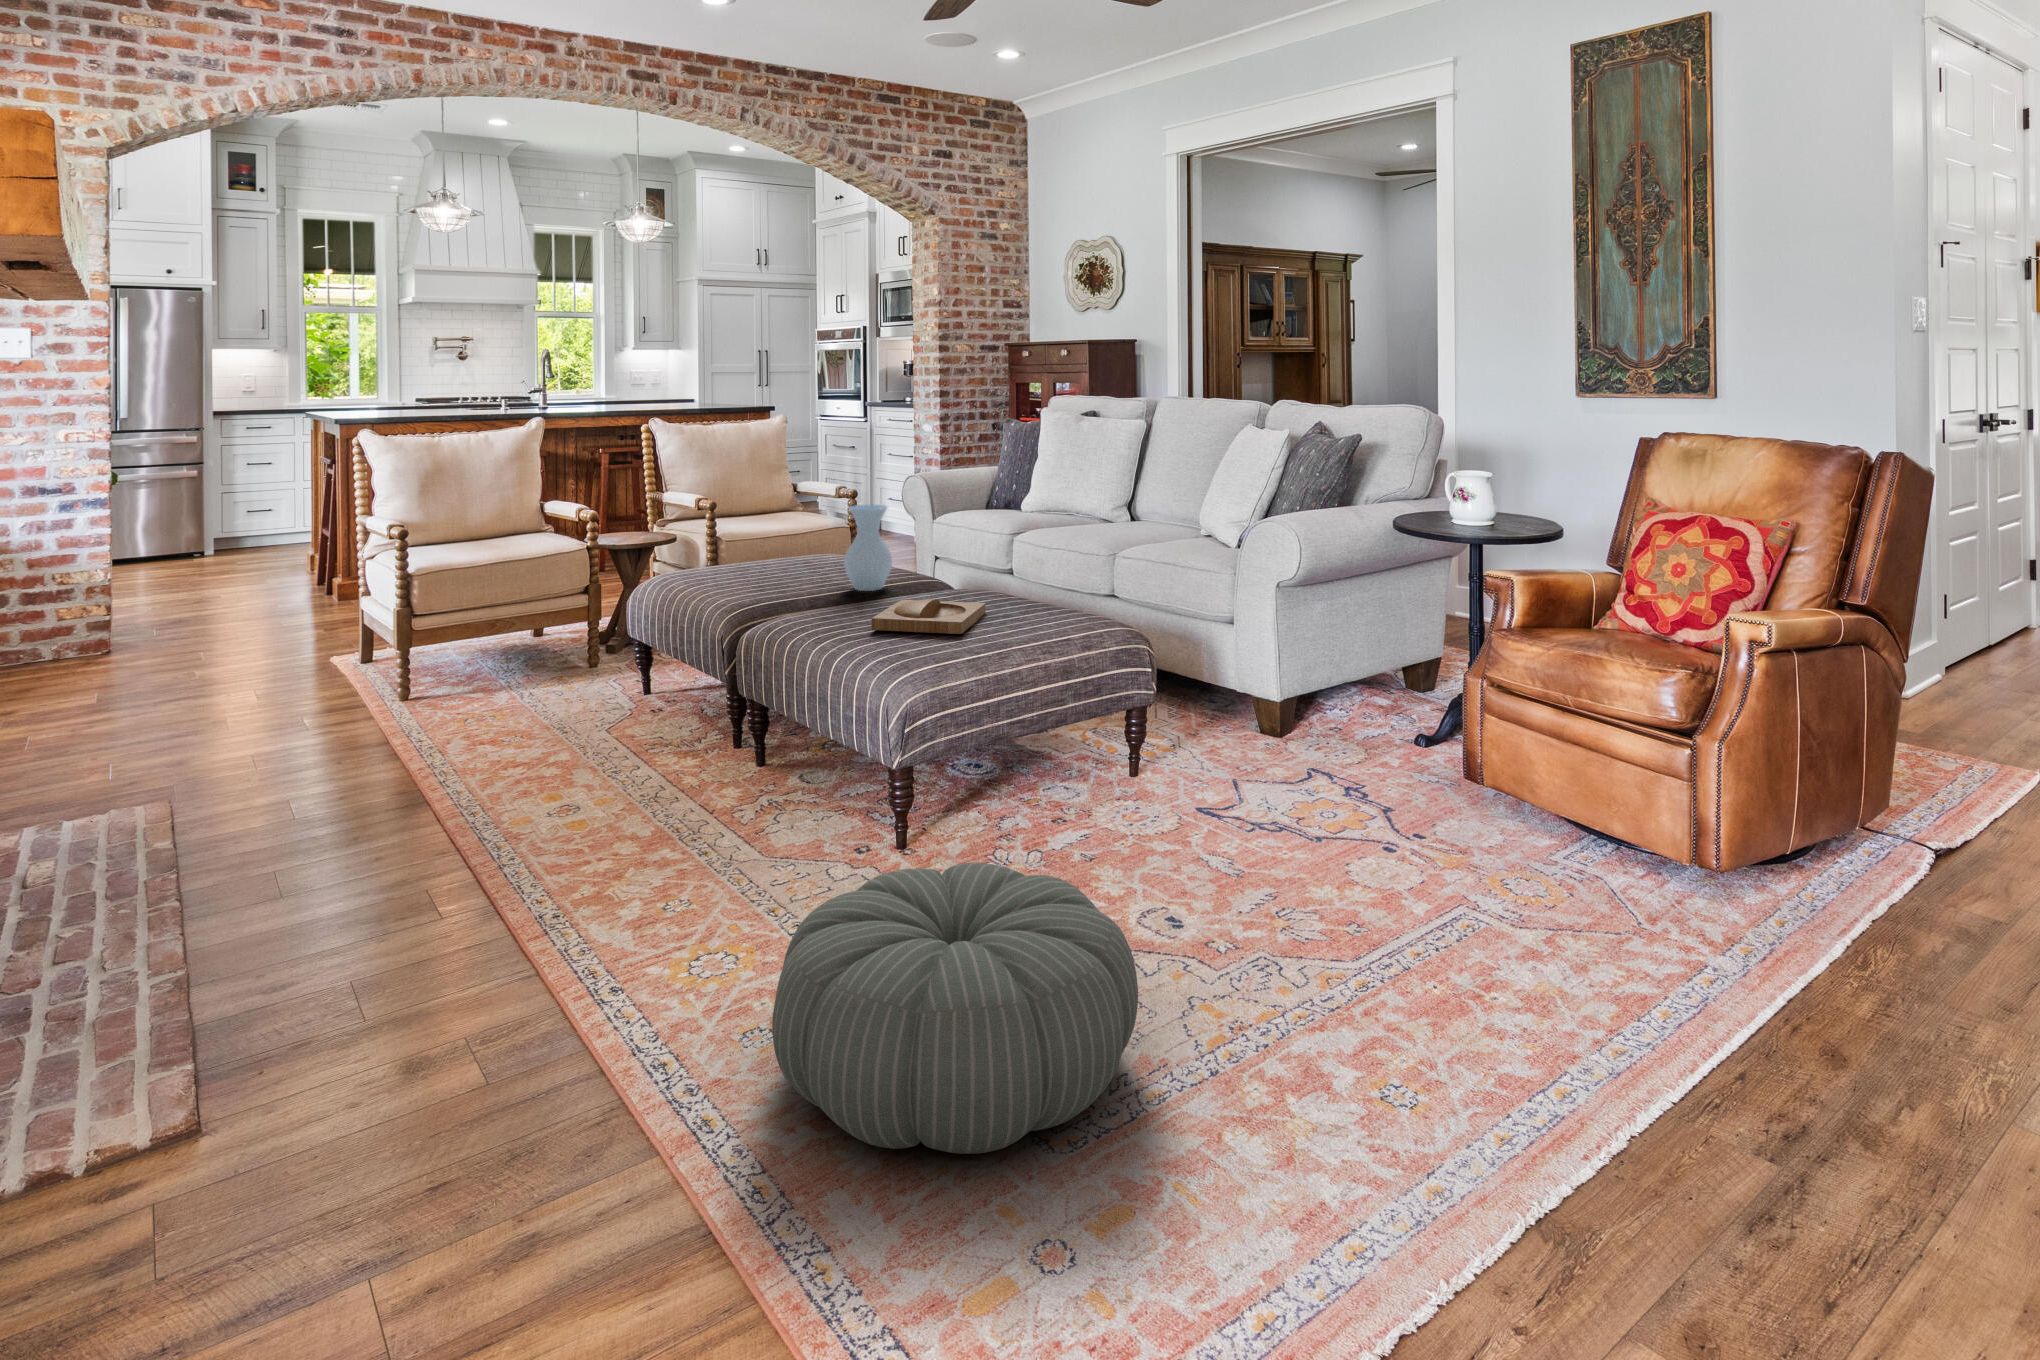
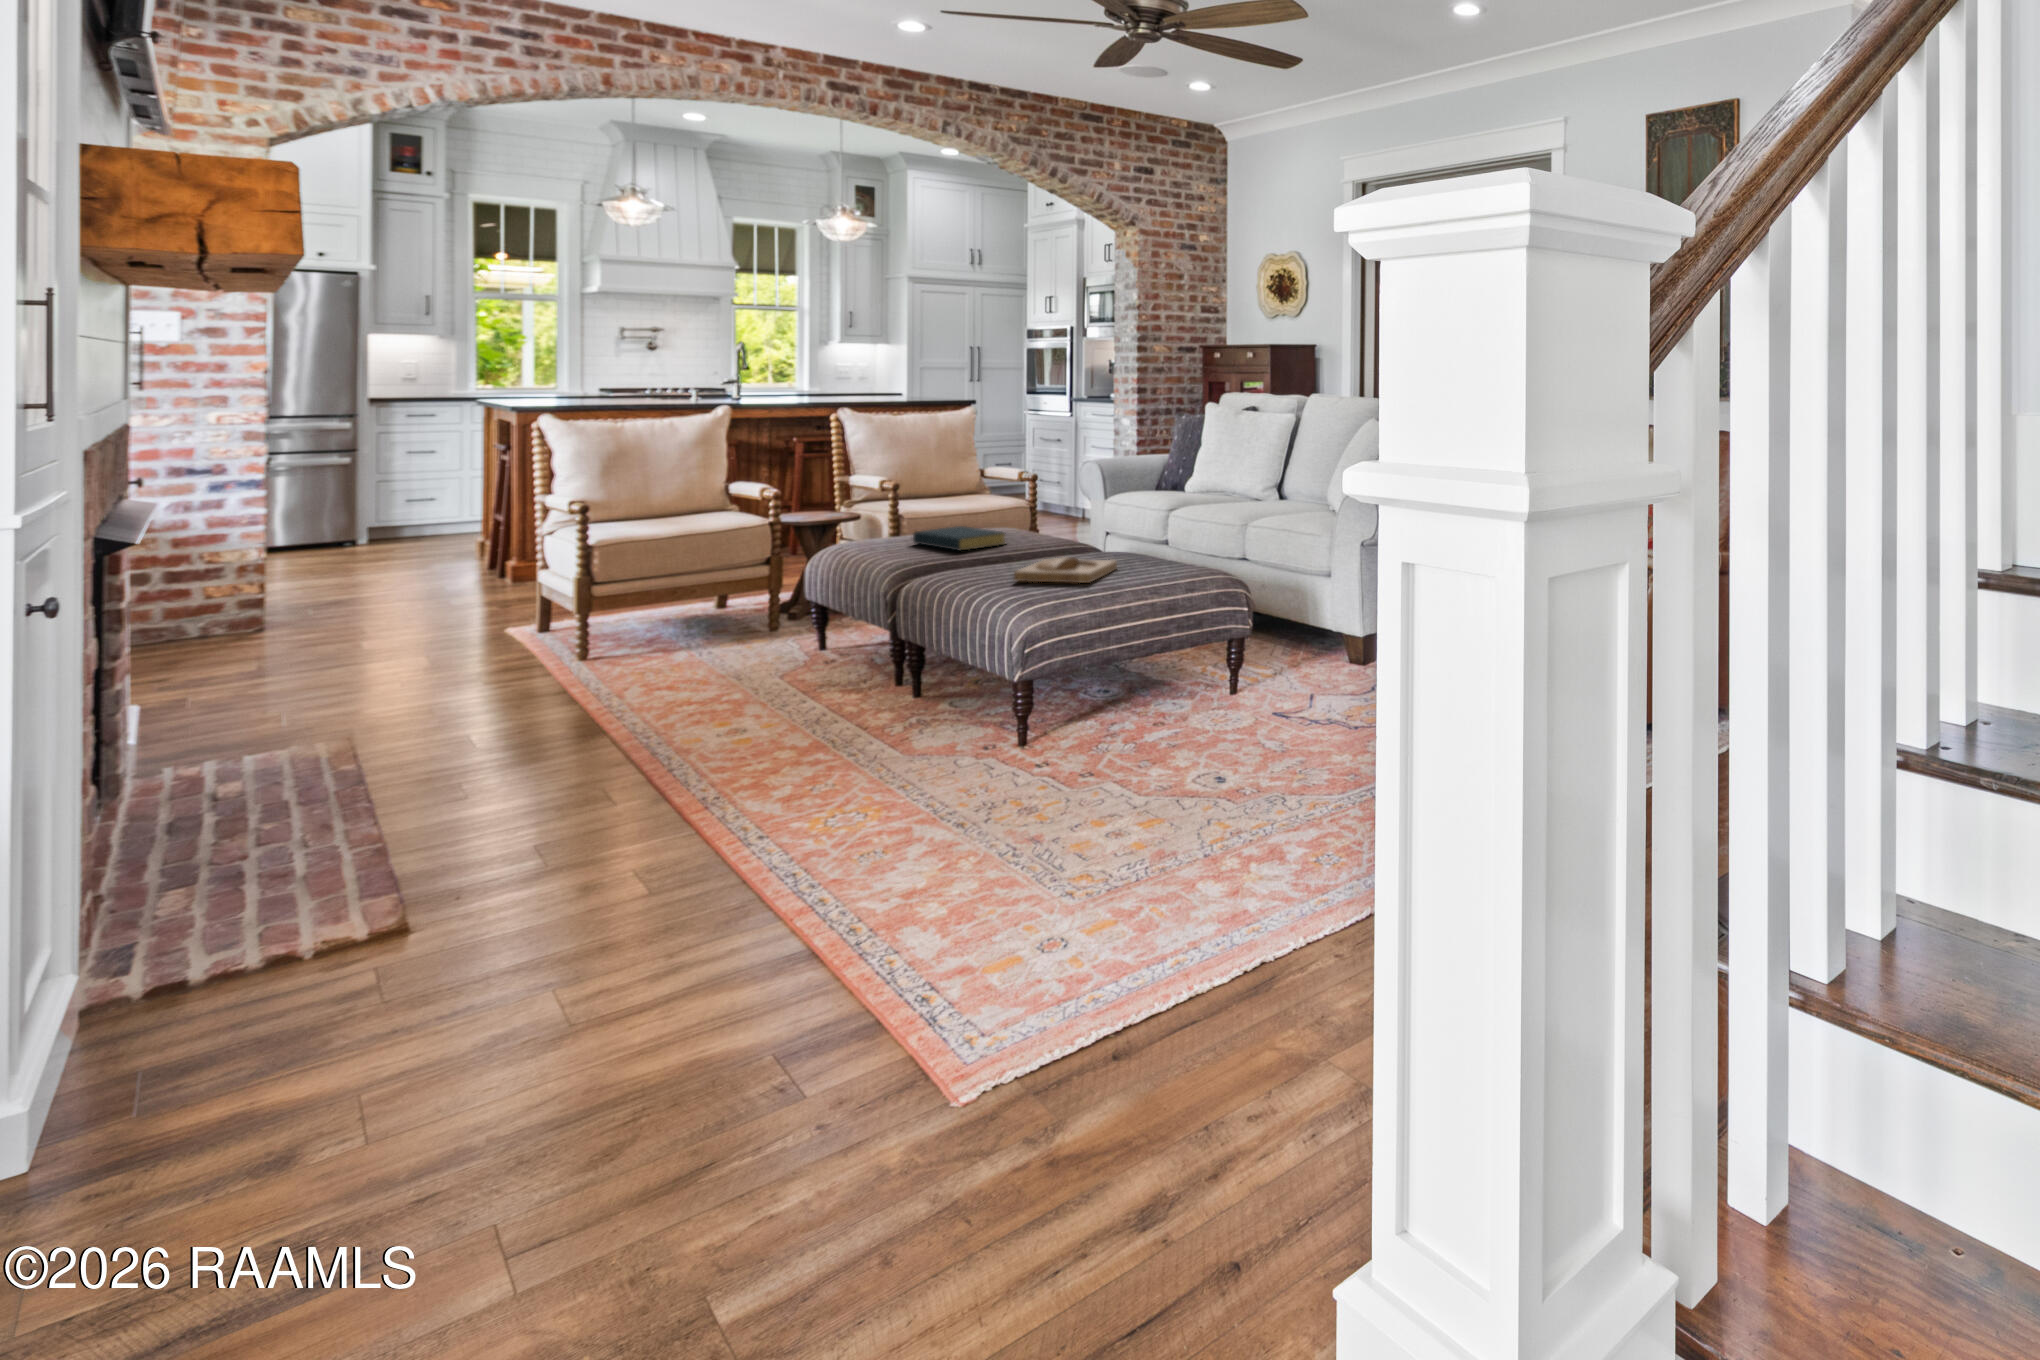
vase: present [844,505,892,591] -> none [1002,481,1044,554]
hardback book: none [744,554,848,586] -> present [913,526,1006,550]
pouf: present [772,862,1138,1154] -> none [883,737,1169,919]

